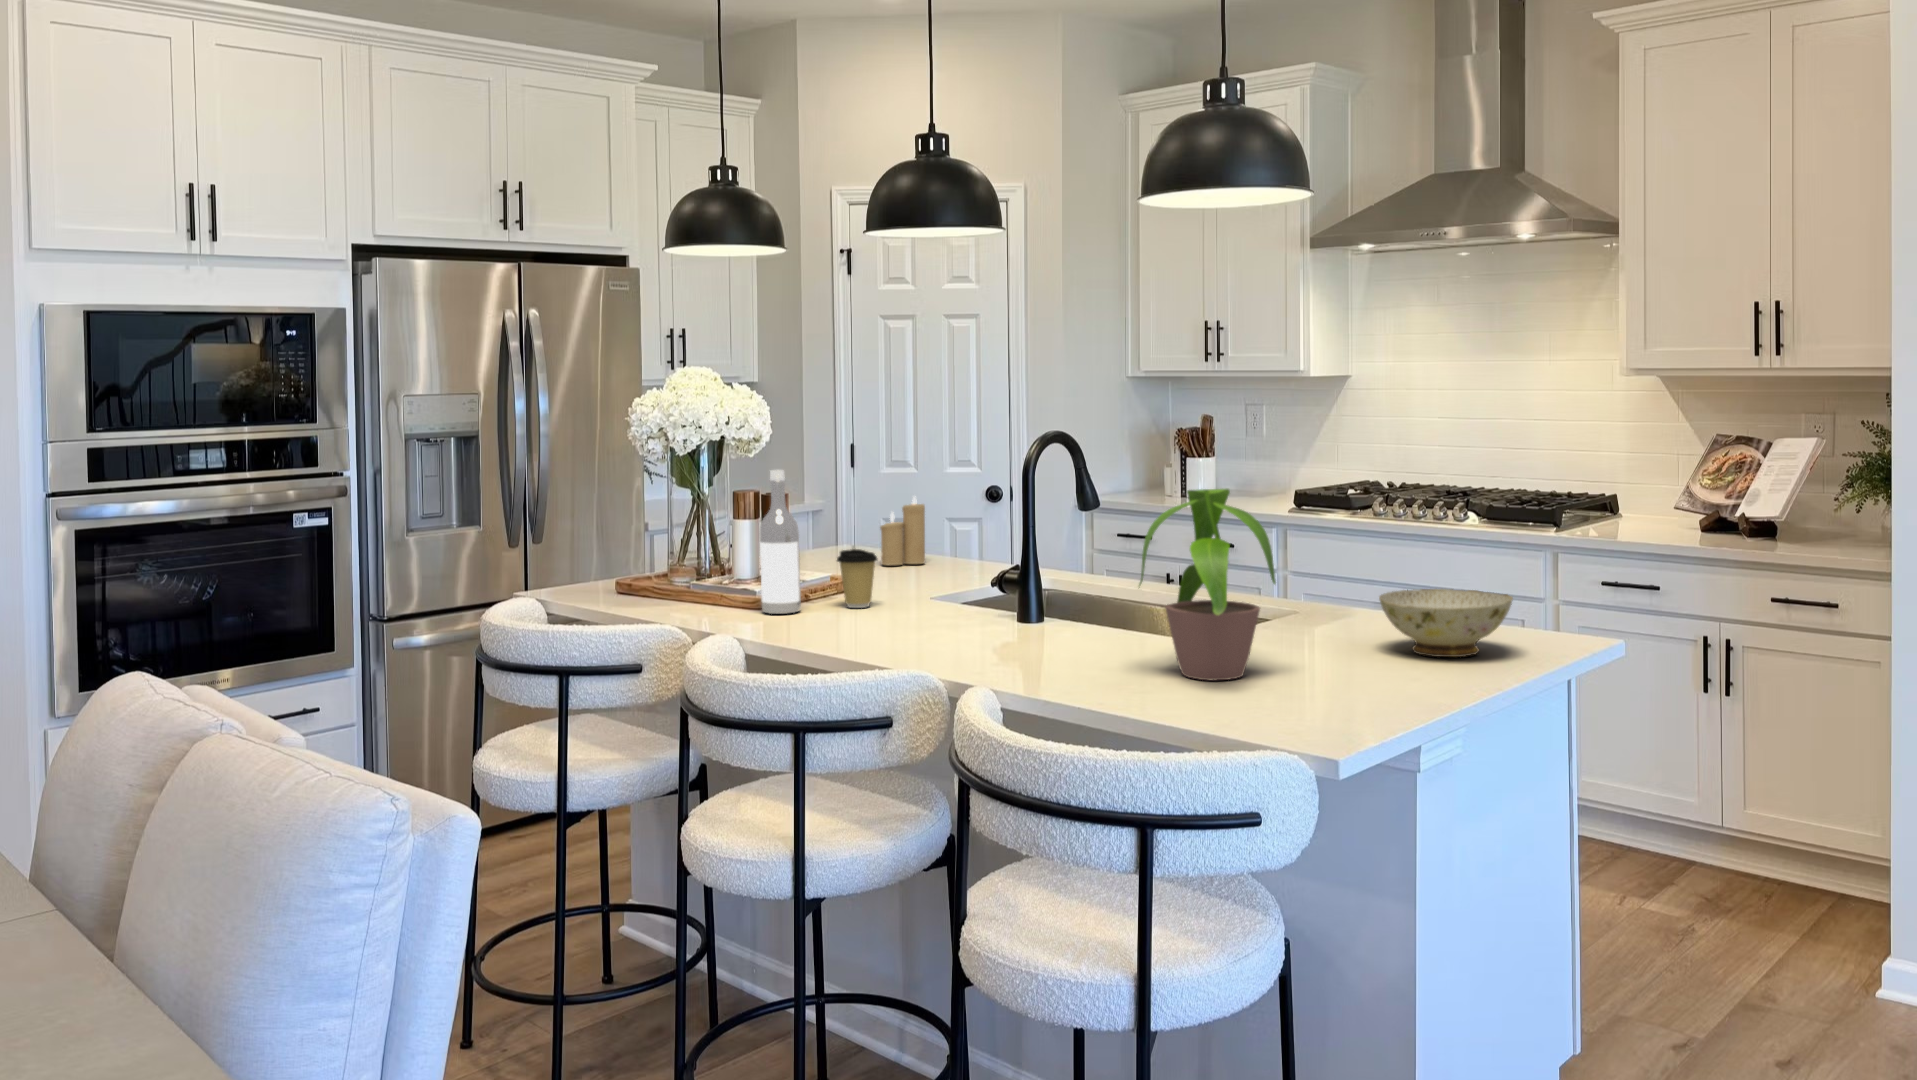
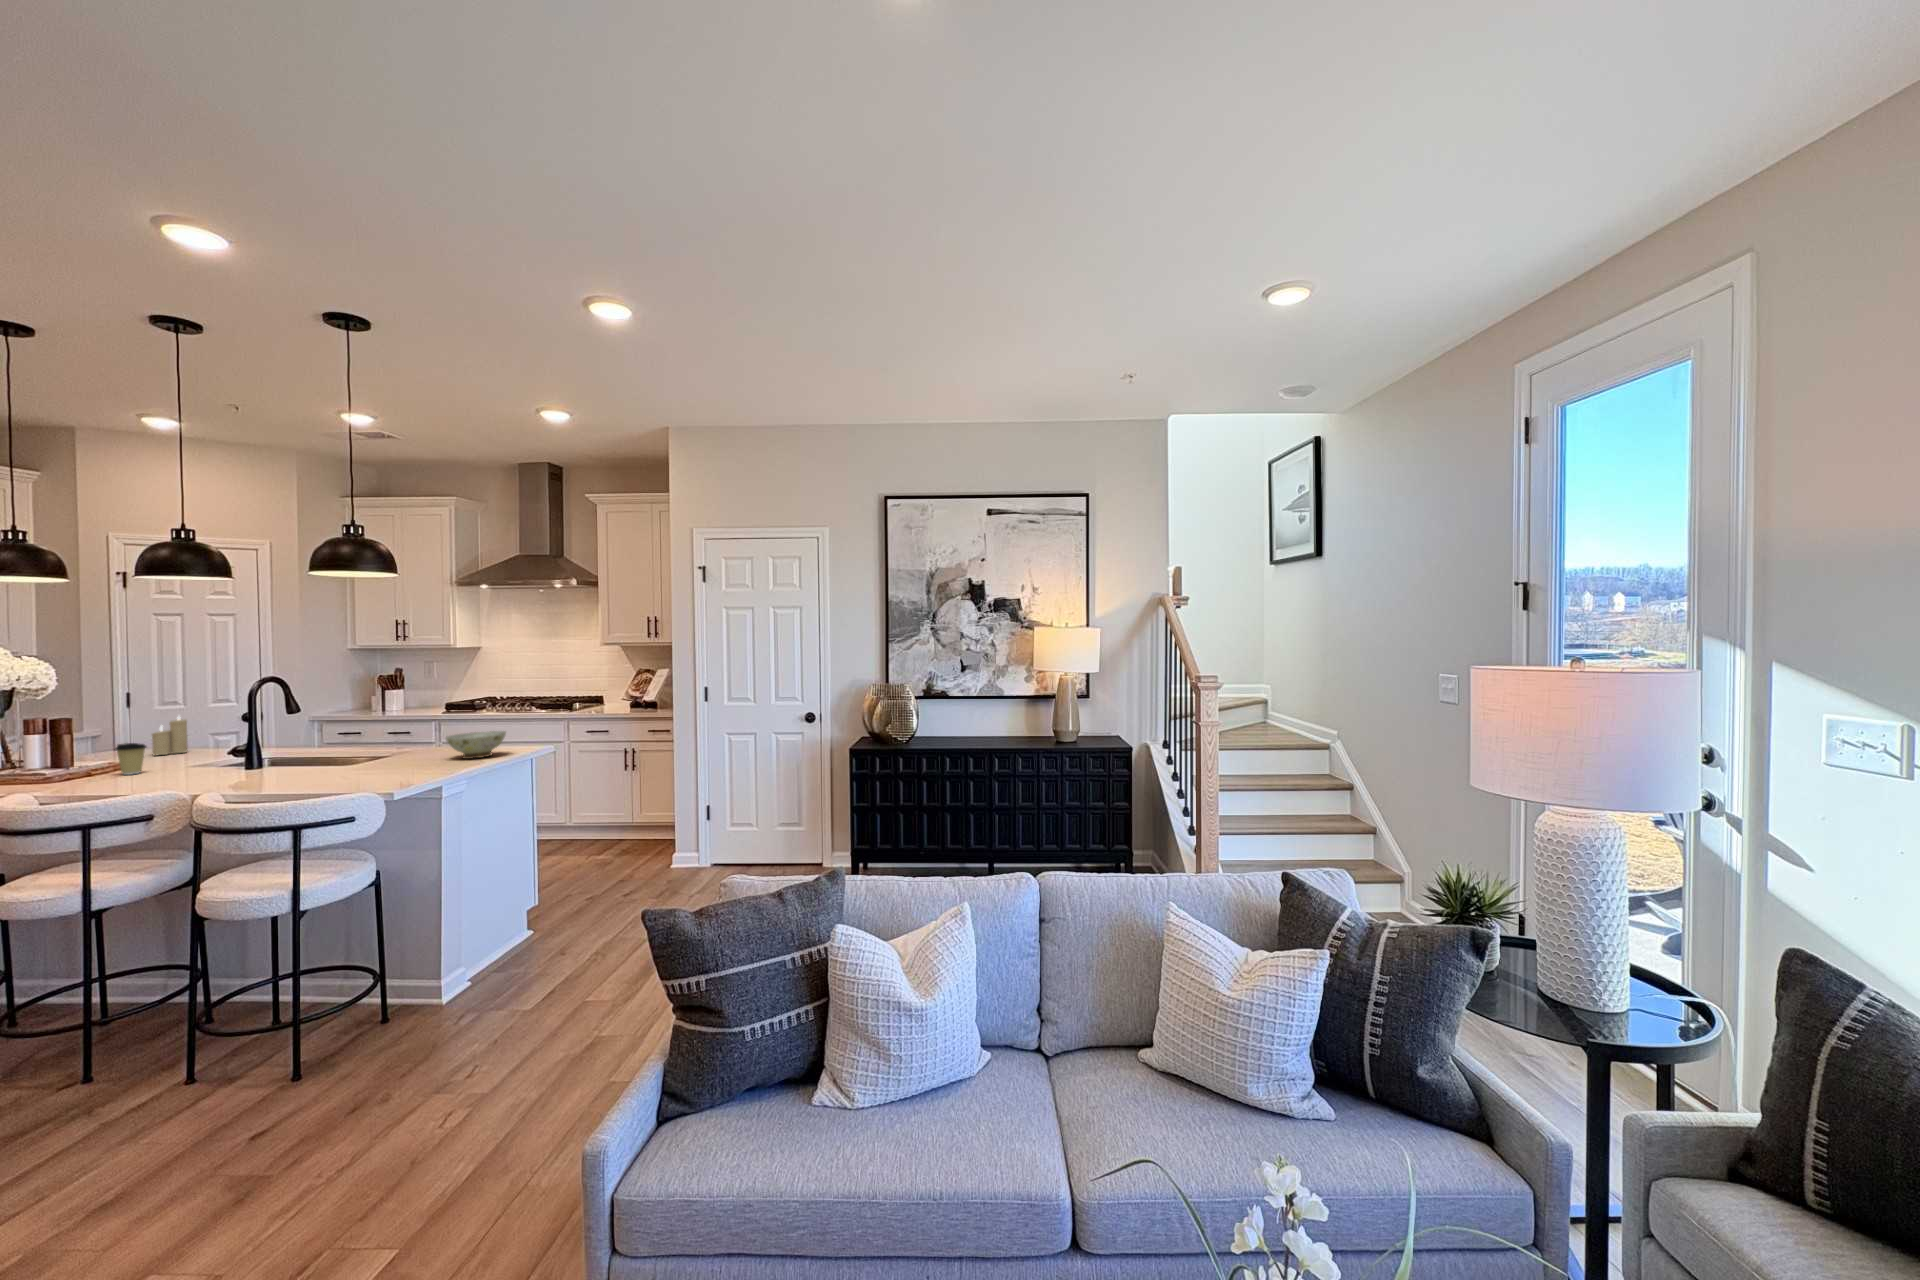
wine bottle: present [760,470,801,614] -> none [50,702,85,783]
potted plant: present [1139,489,1276,680] -> none [305,693,394,778]

